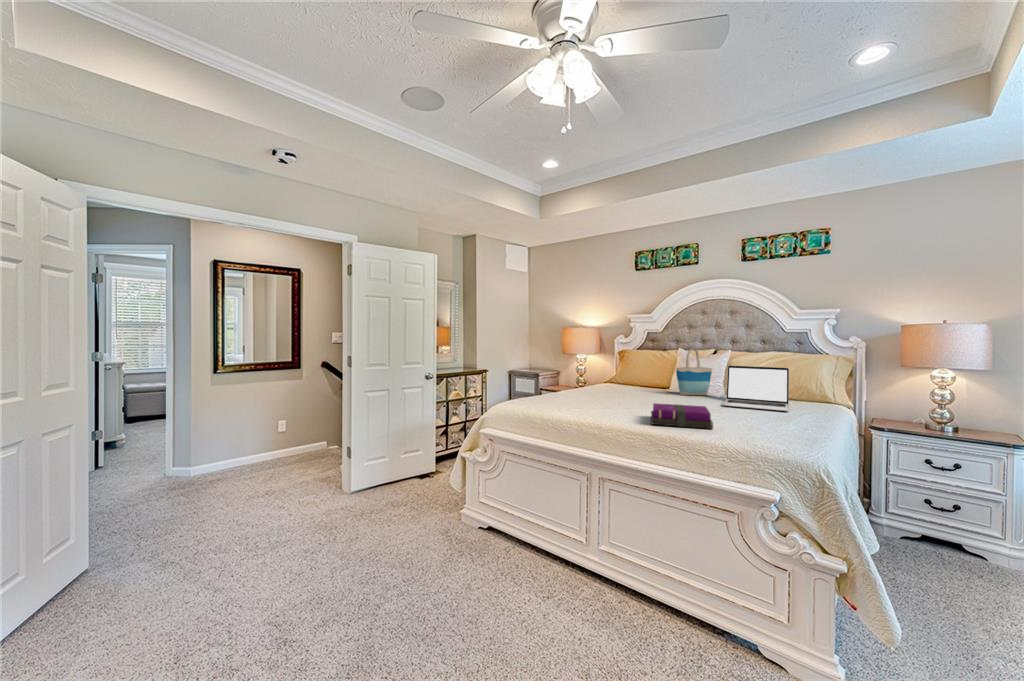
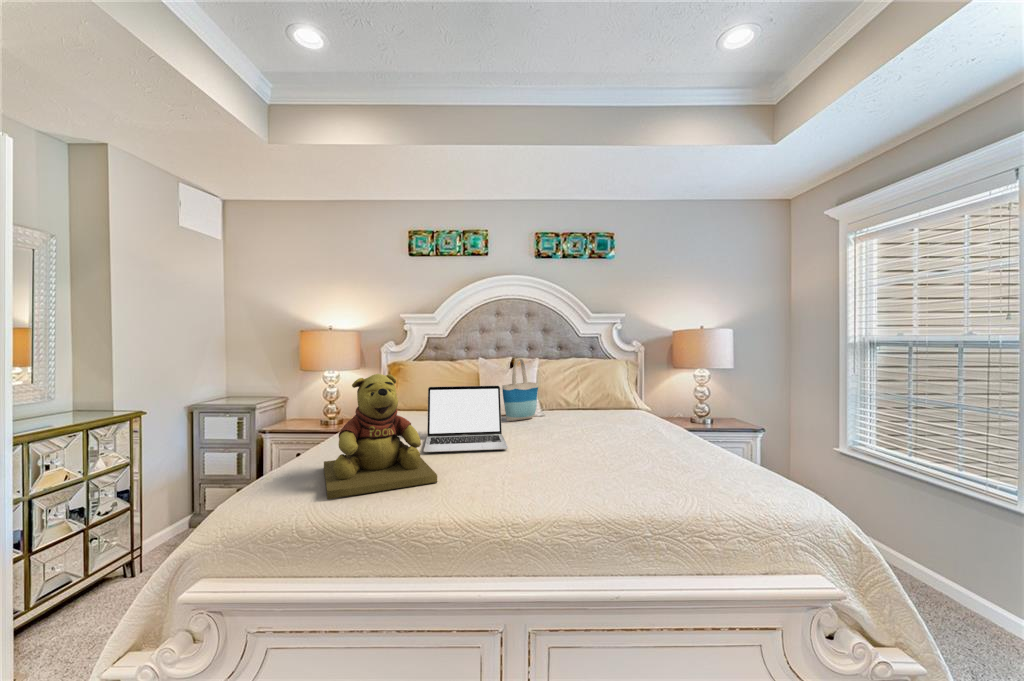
teddy bear: none [533,351,591,410] -> present [324,374,437,499]
laptop: present [722,366,789,411] -> present [424,386,508,452]
notebook: present [651,403,713,429] -> none [545,445,653,495]

